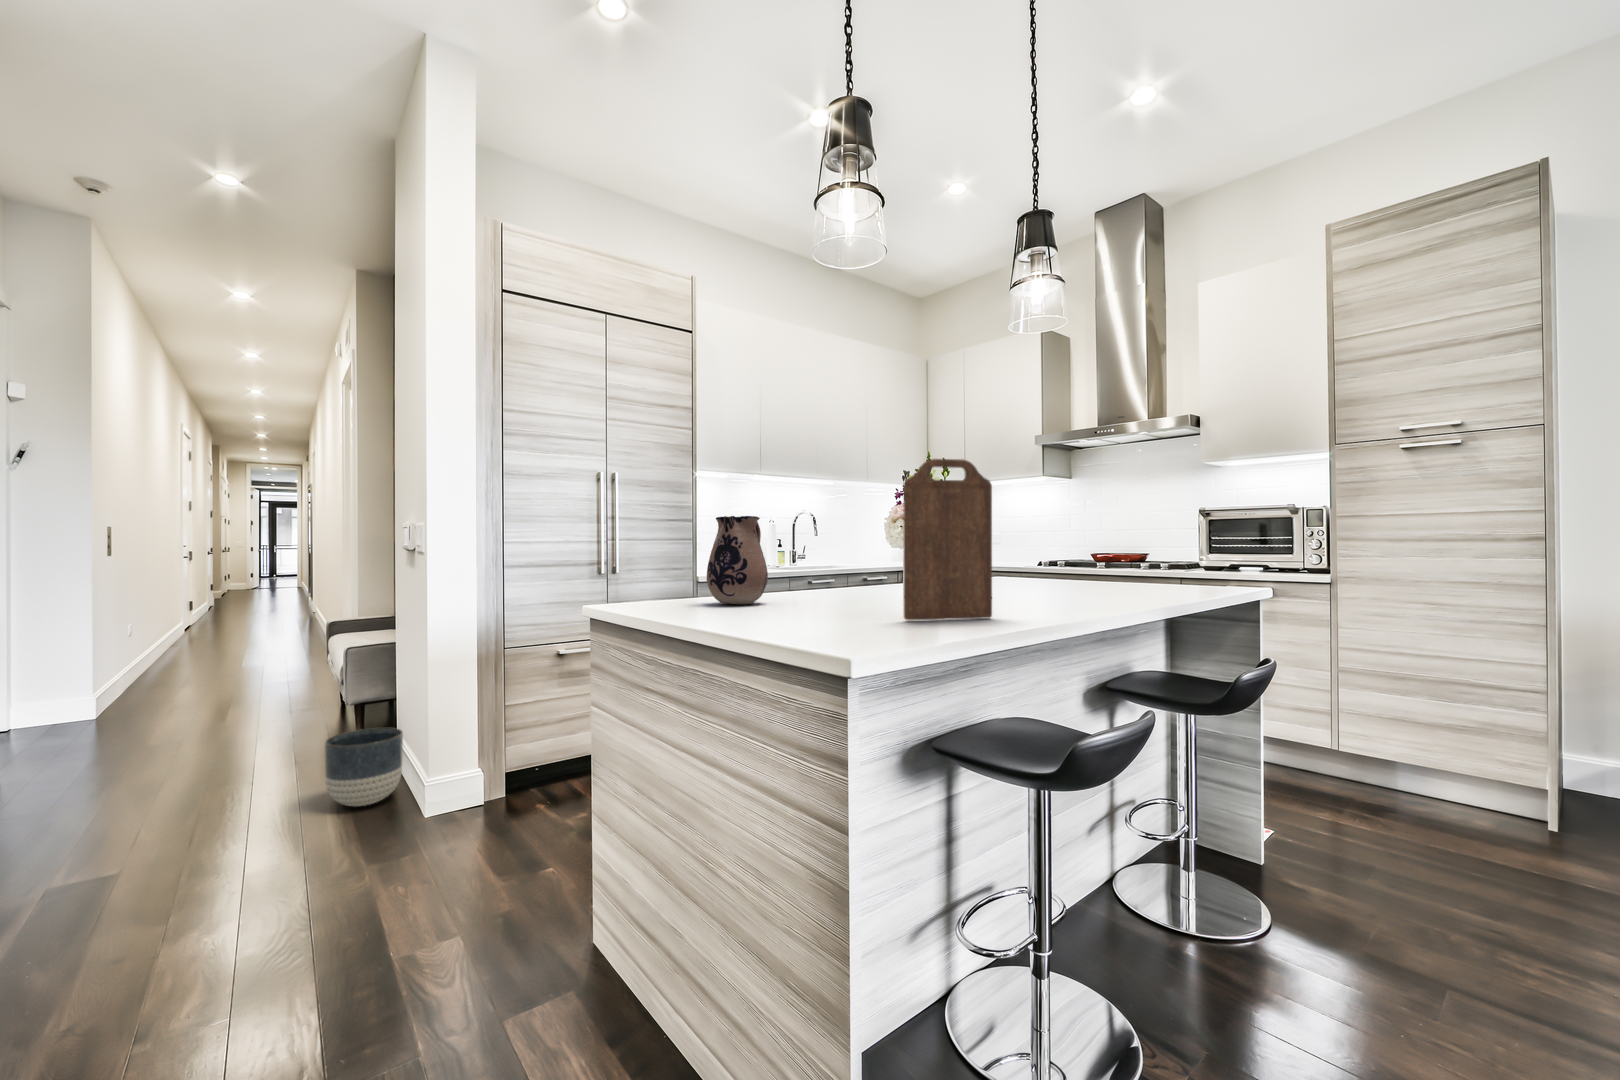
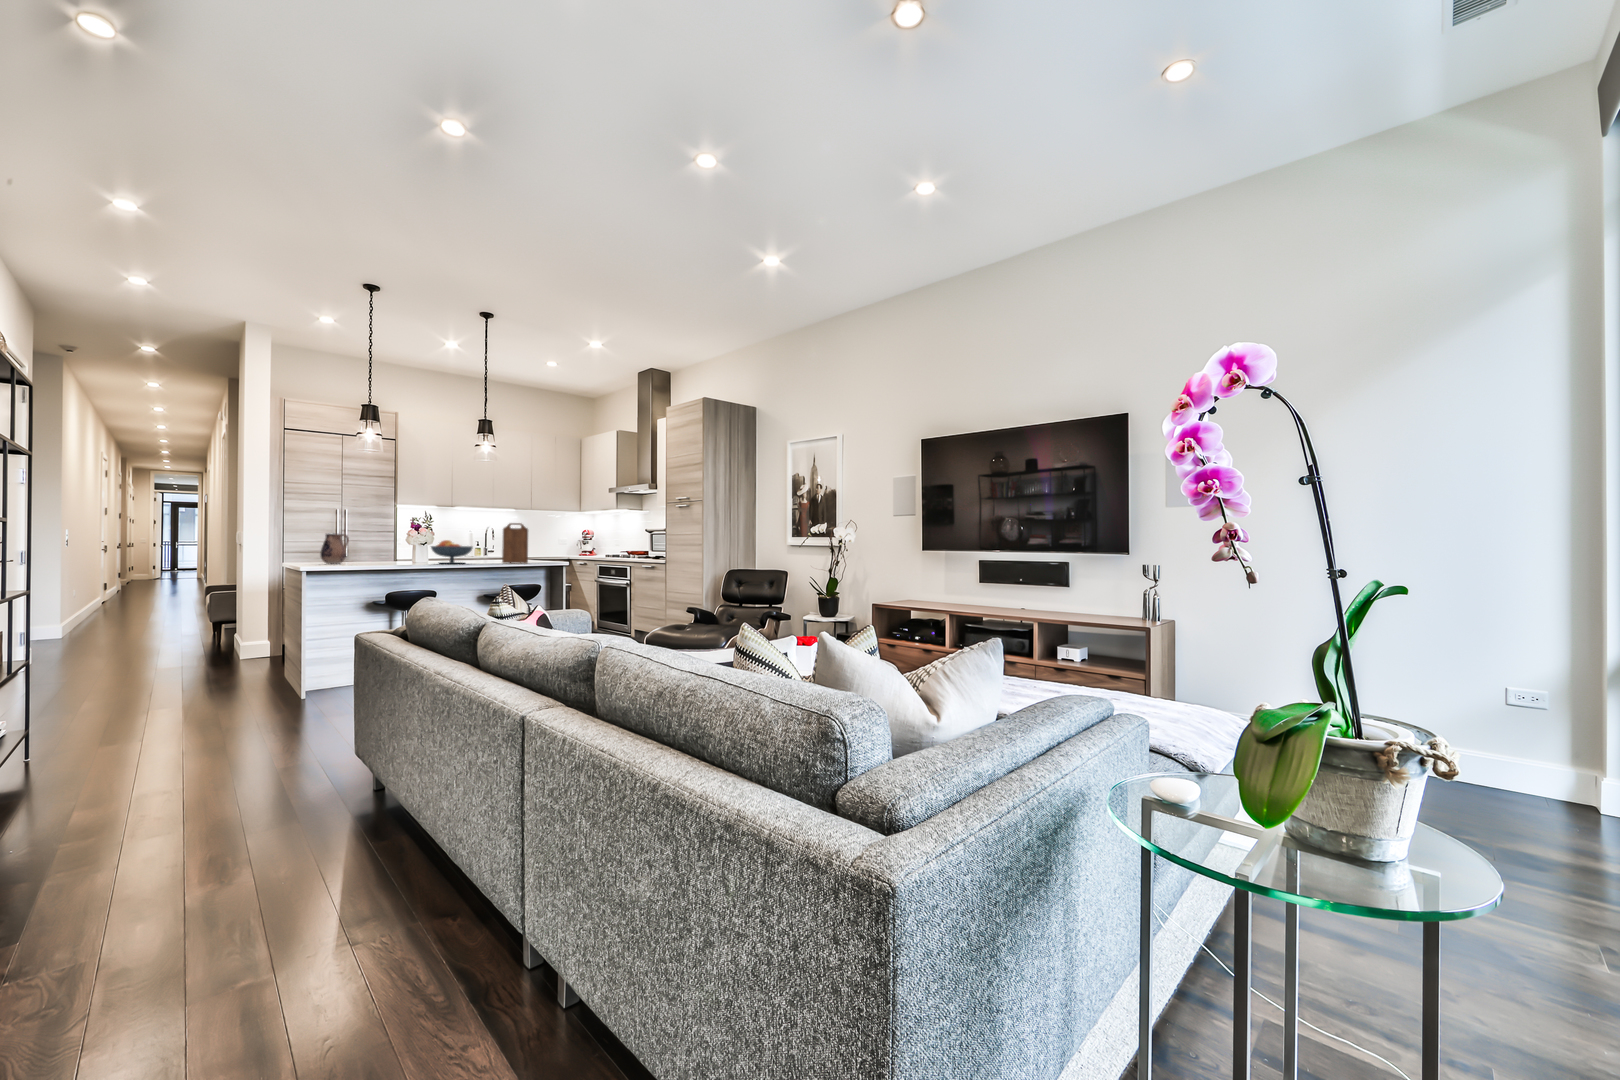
cutting board: present [904,459,992,620] -> present [502,523,528,564]
fruit bowl: none [1003,532,1121,603] -> present [431,540,472,564]
planter: present [325,728,403,806] -> none [185,625,224,656]

